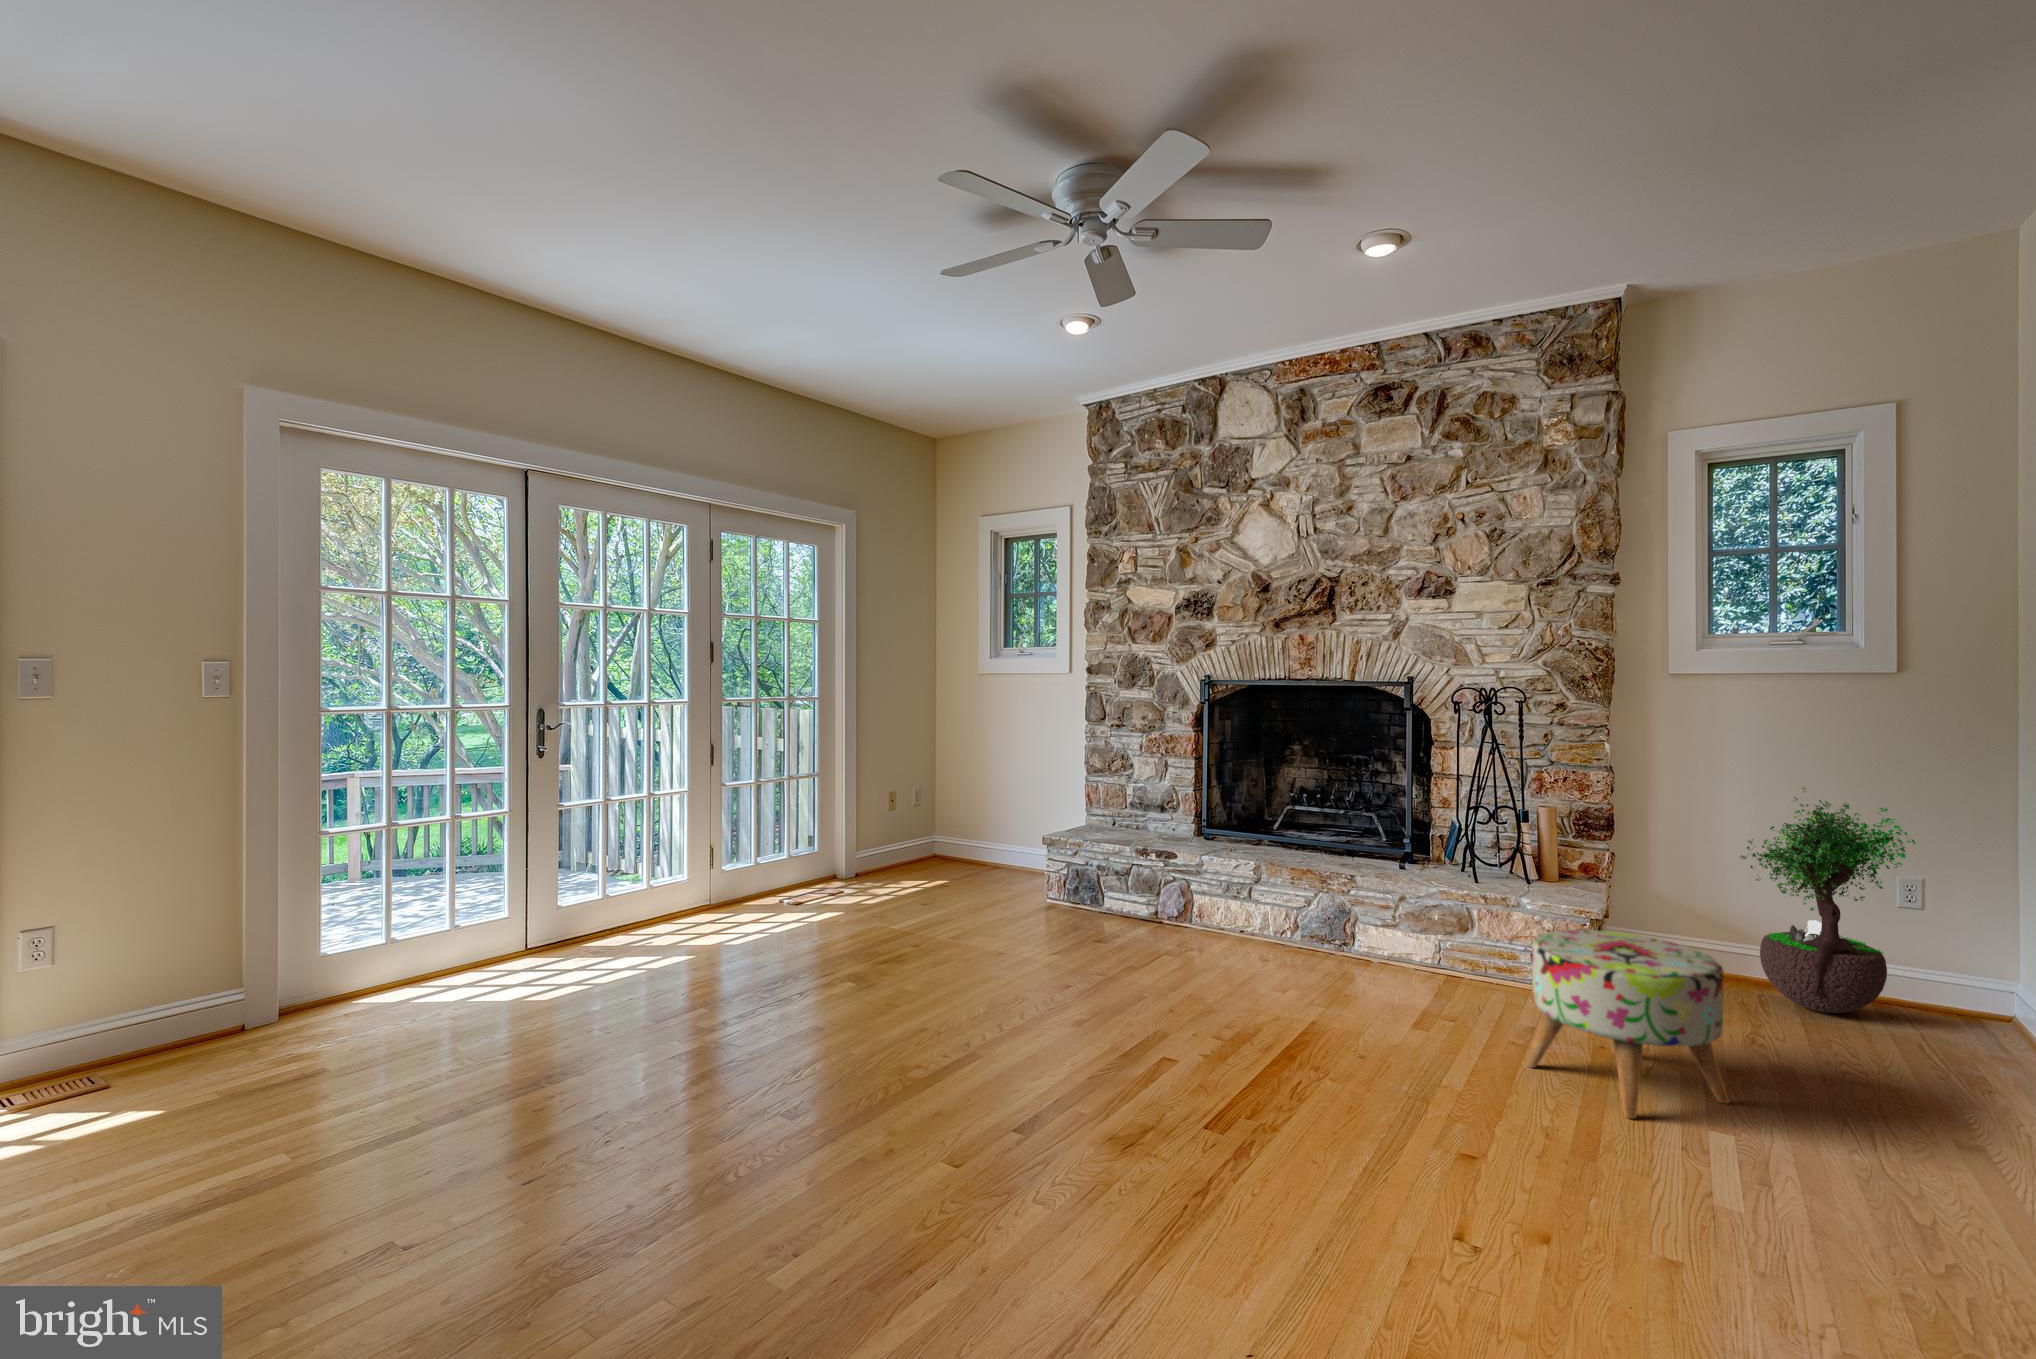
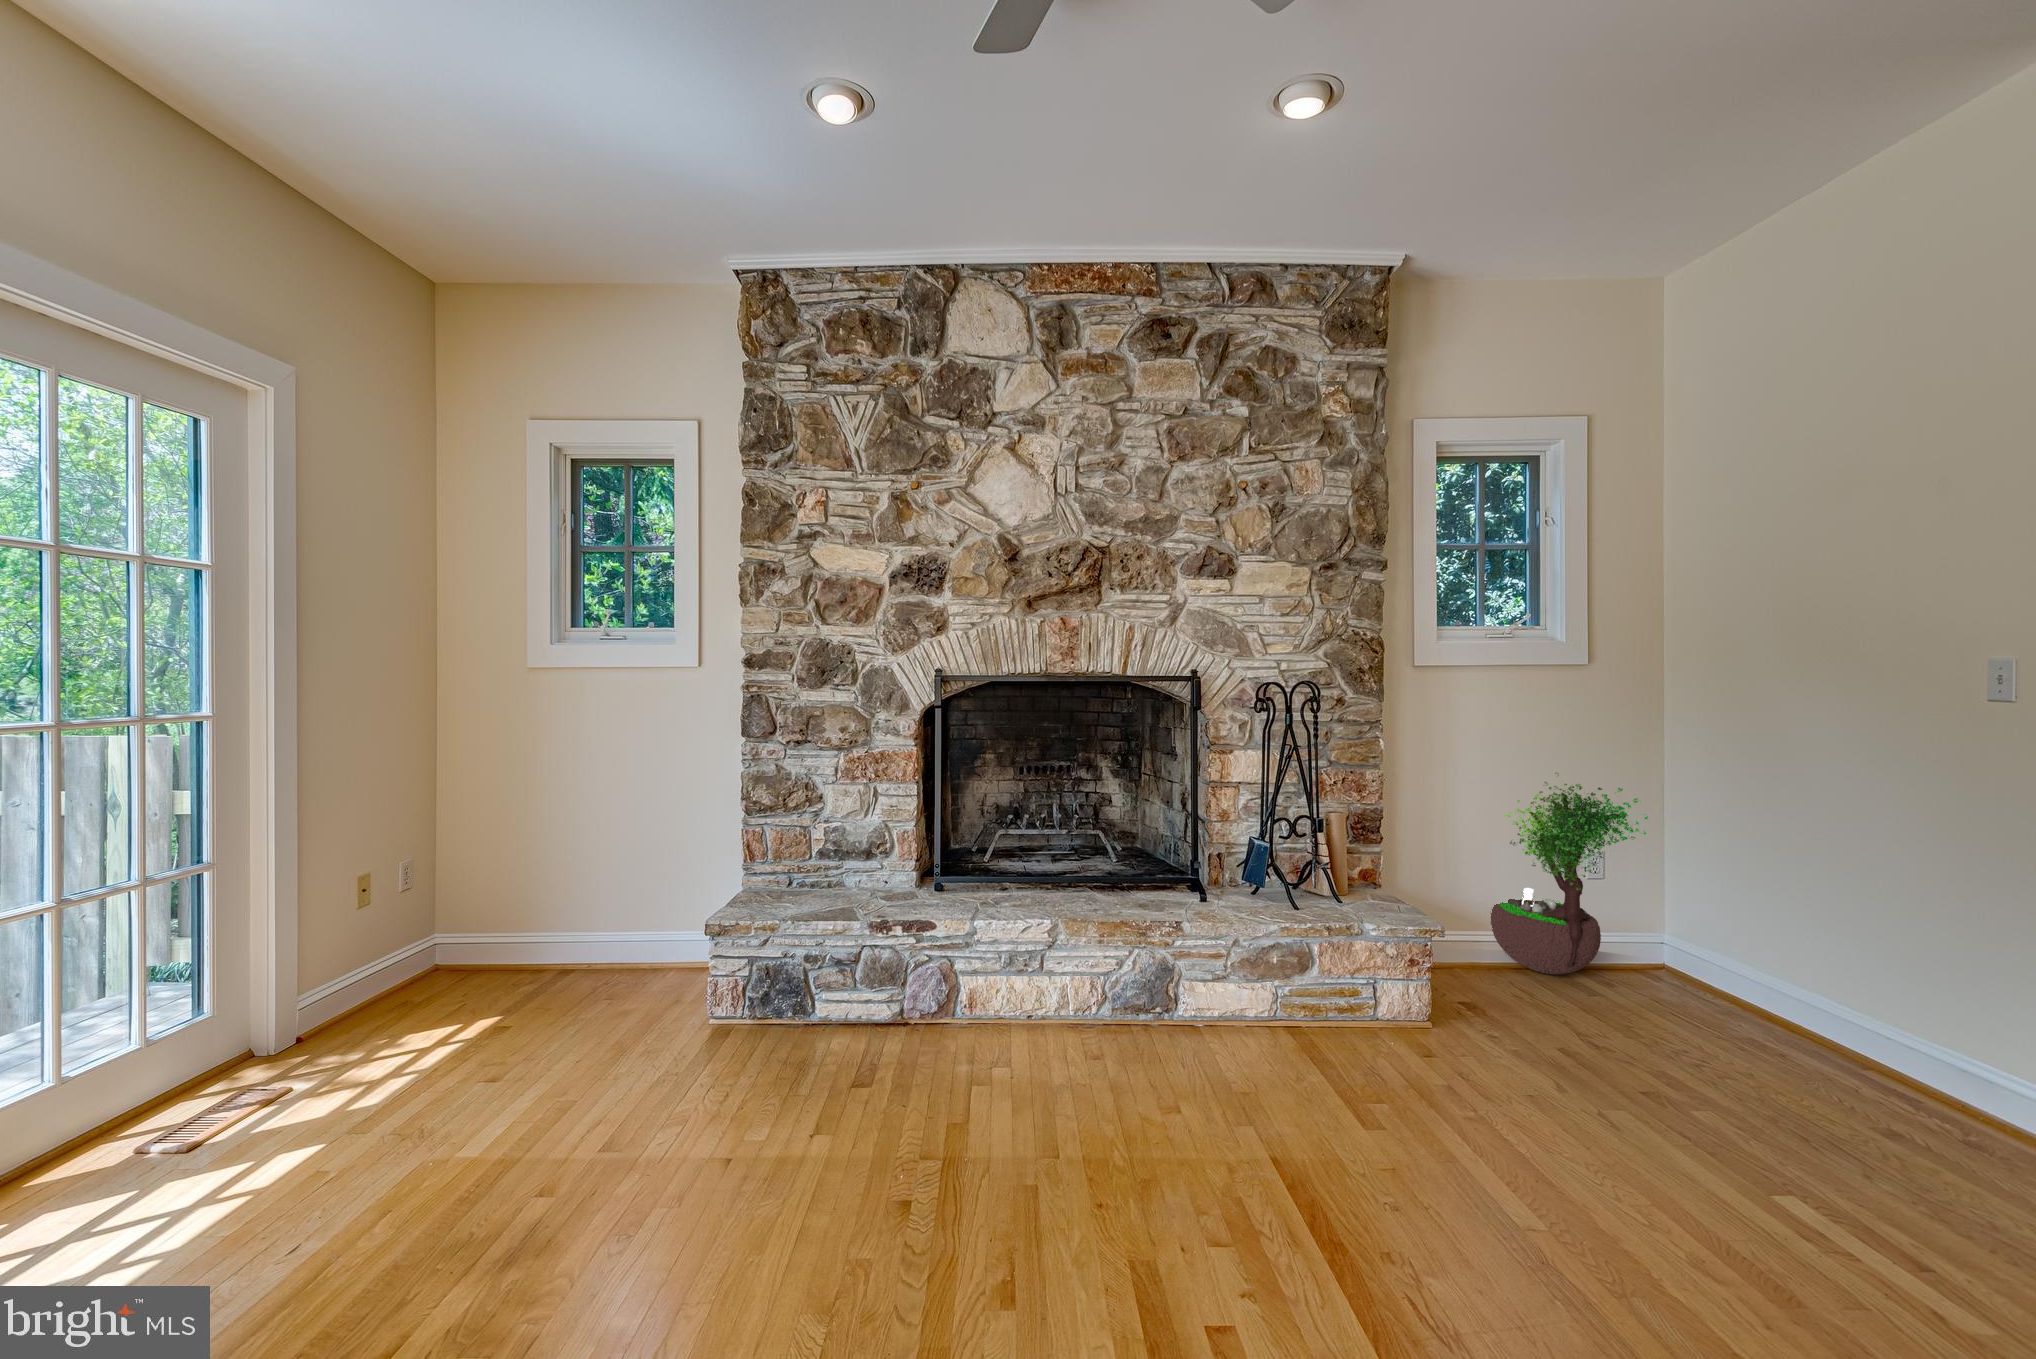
ottoman: present [1526,930,1729,1119] -> none [1569,986,1866,1301]

